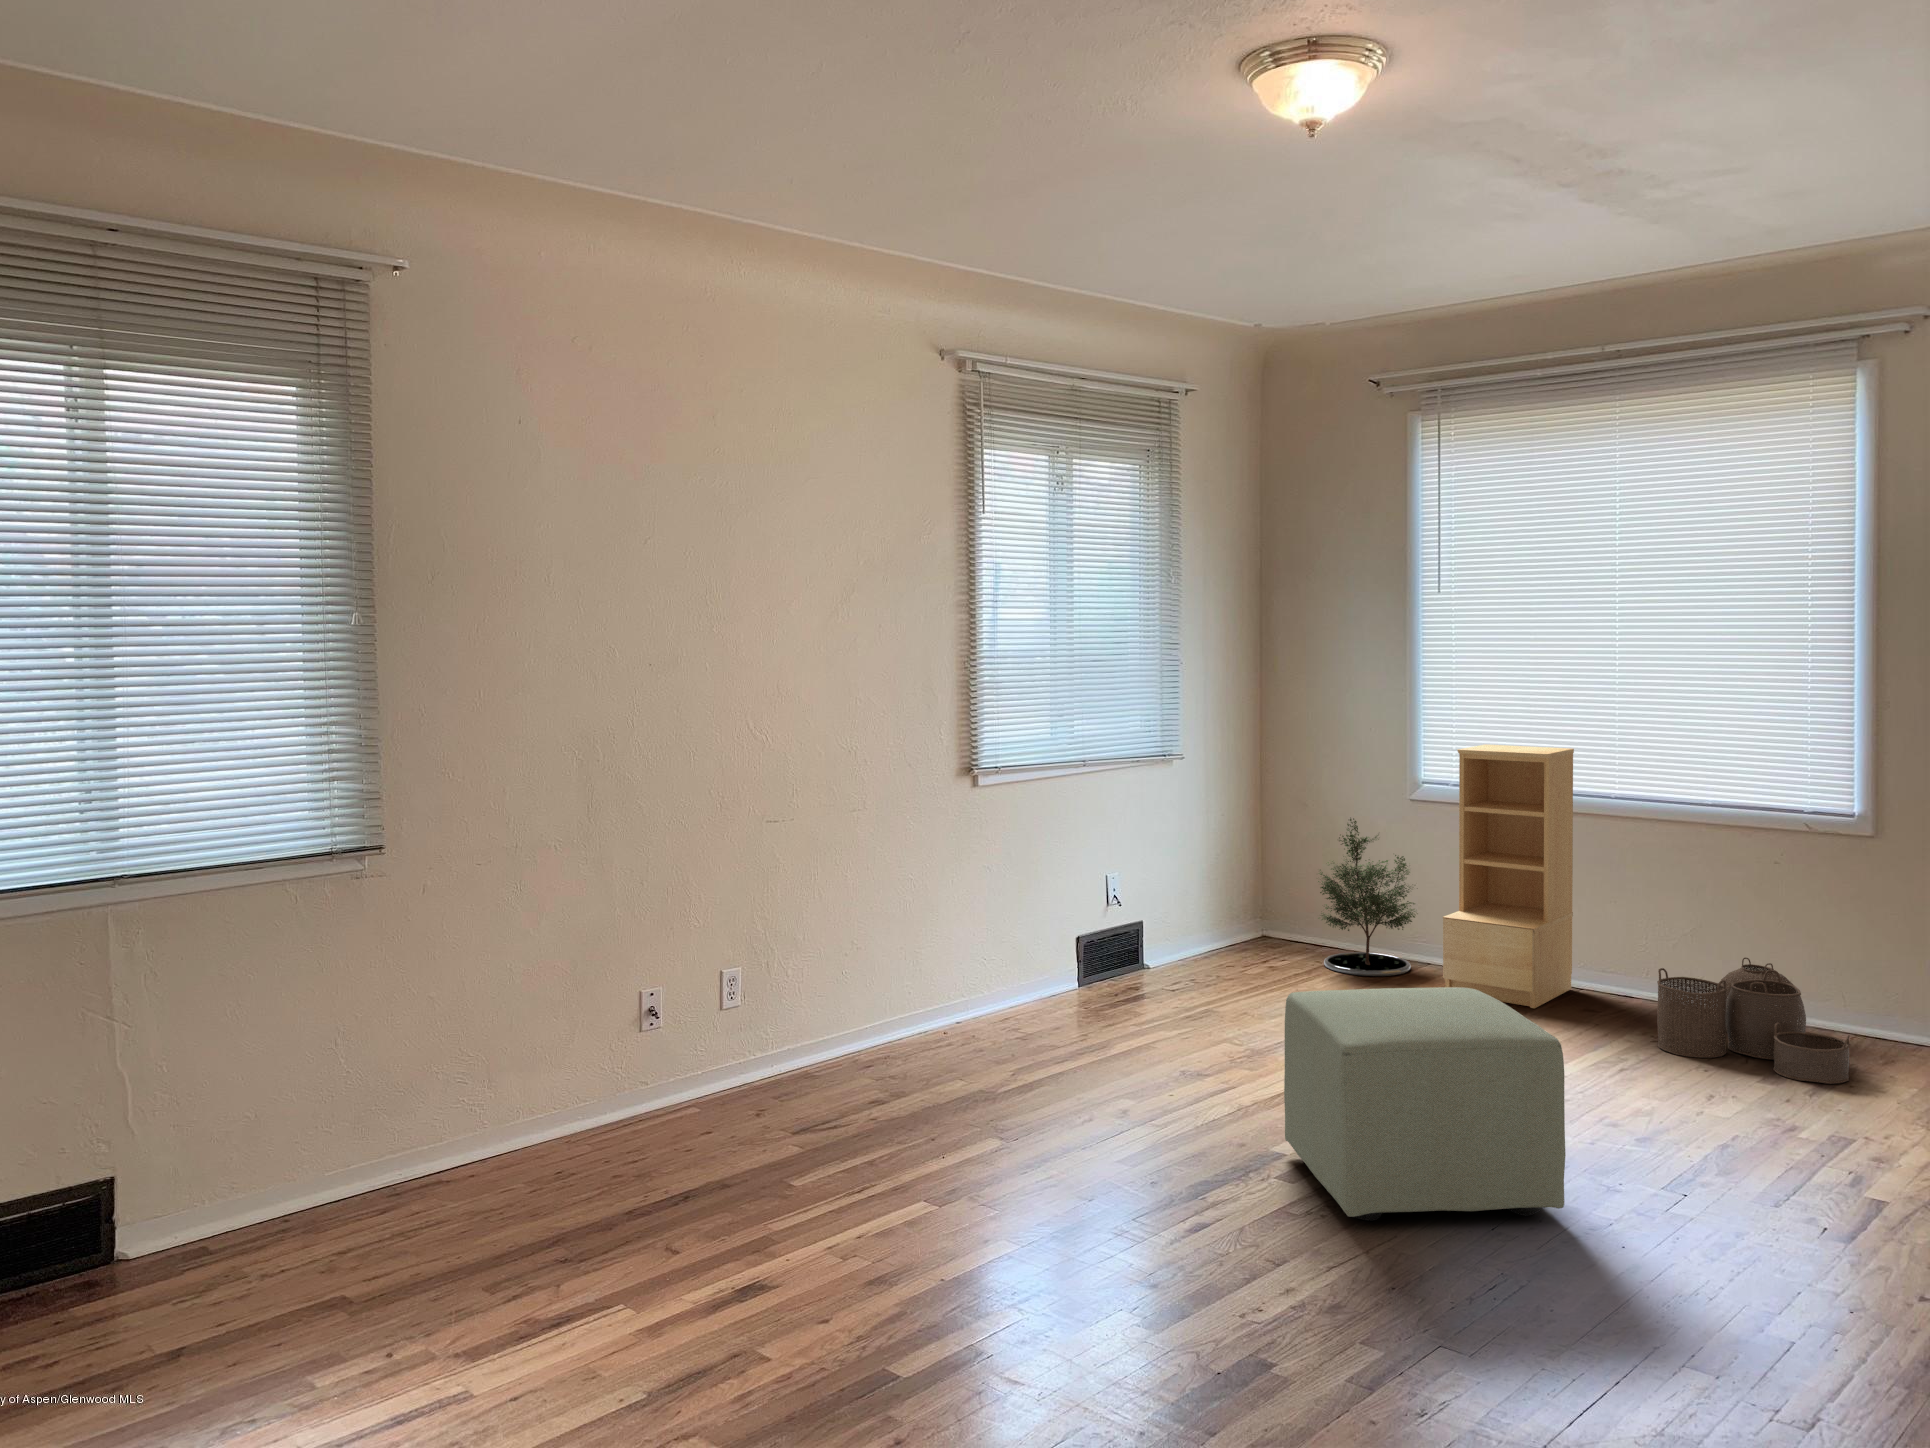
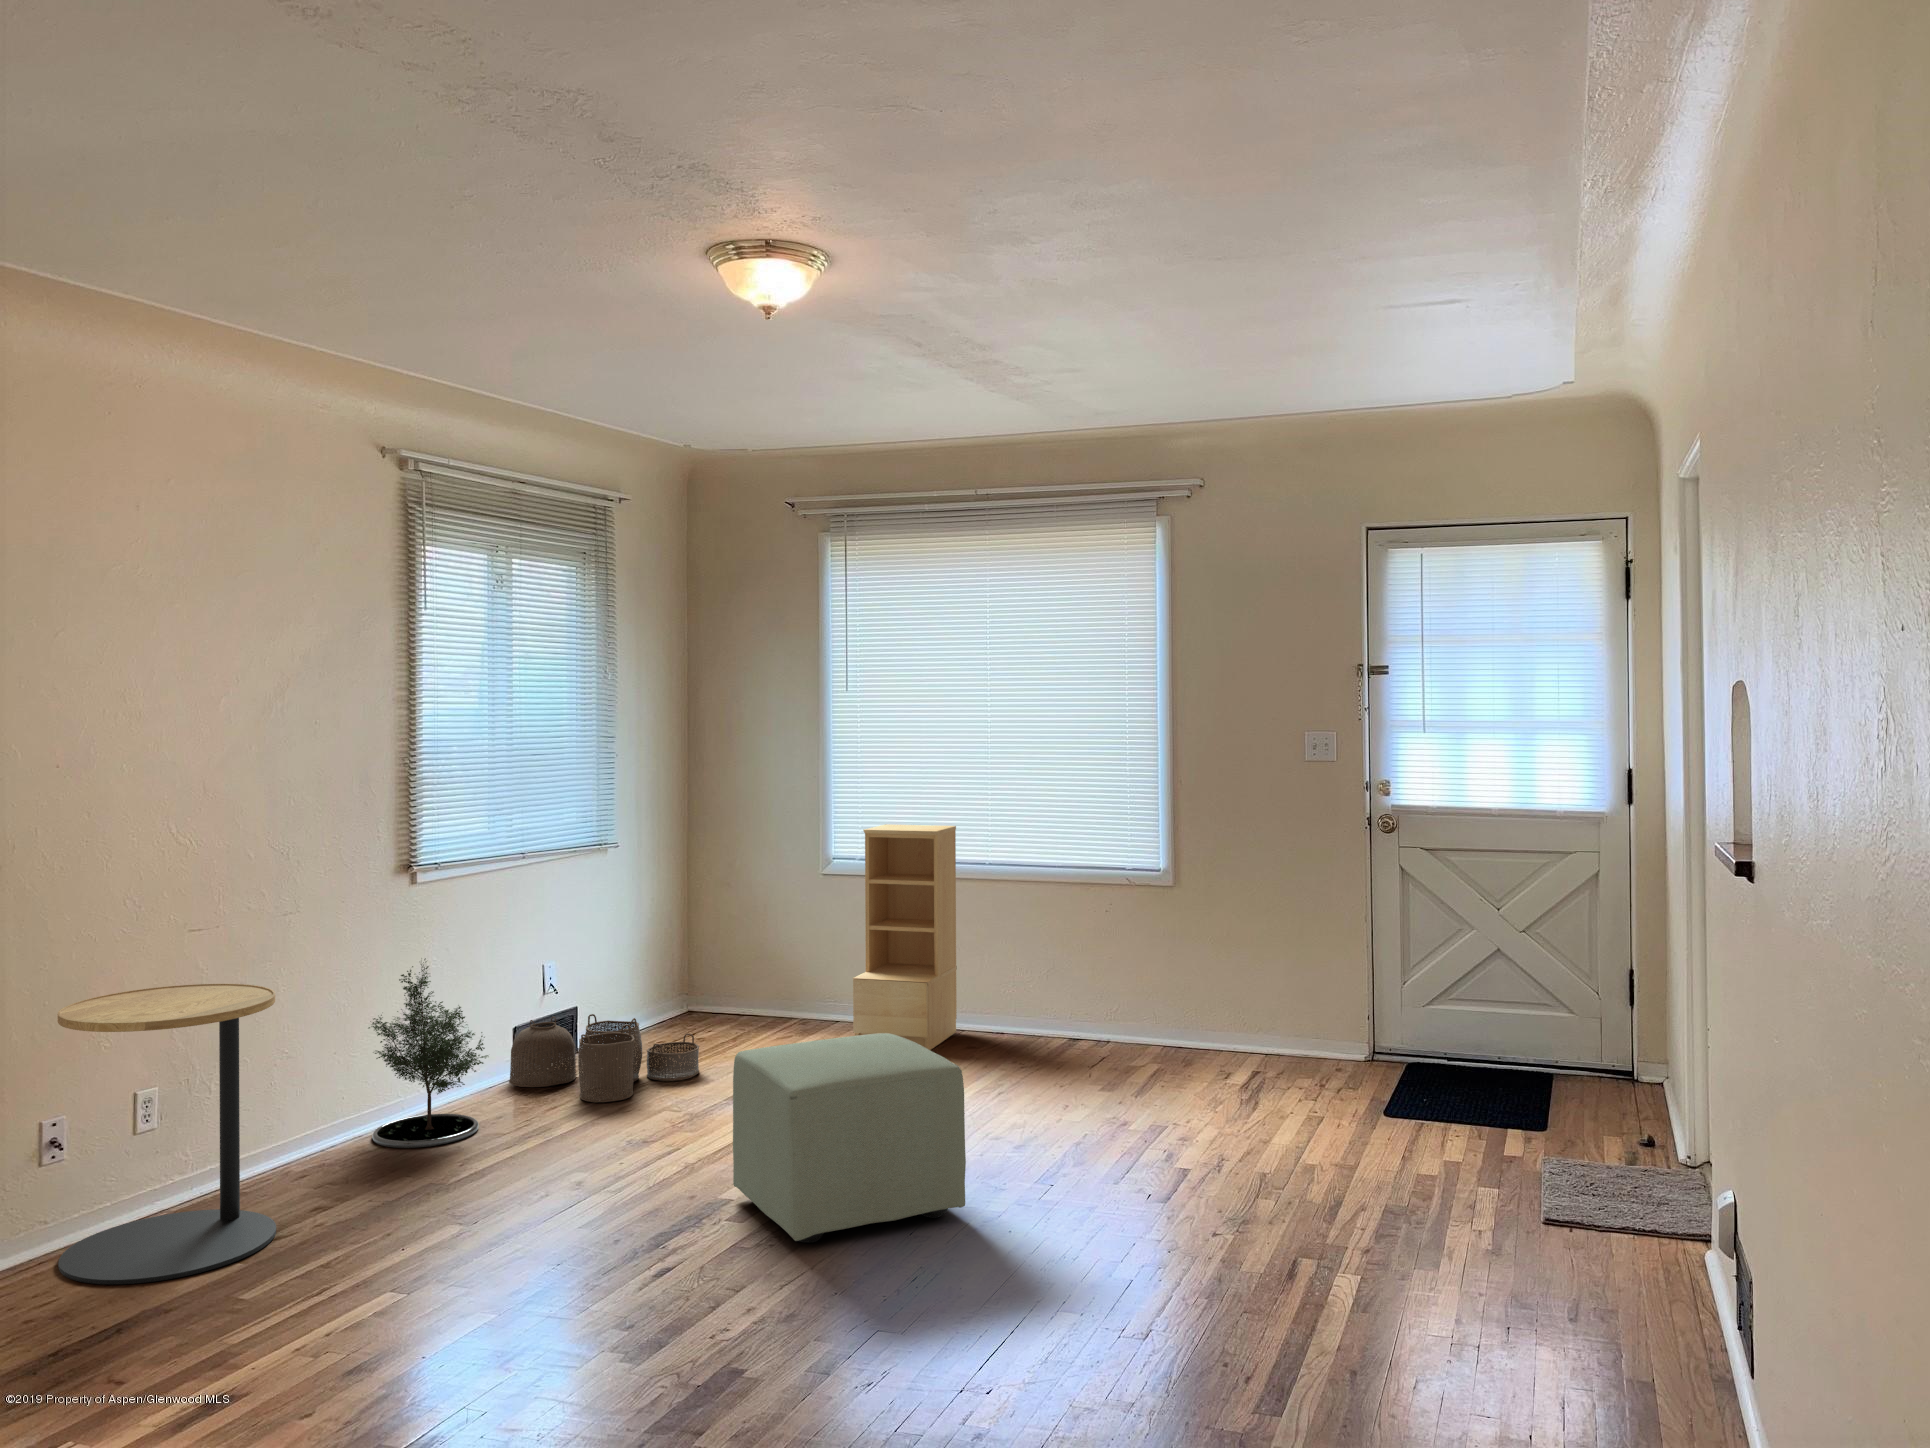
potted tree: present [1318,818,1415,976] -> present [369,958,488,1148]
side table: none [652,876,837,1151] -> present [58,984,276,1285]
woven basket: present [1657,958,1850,1084] -> present [509,1014,699,1102]

